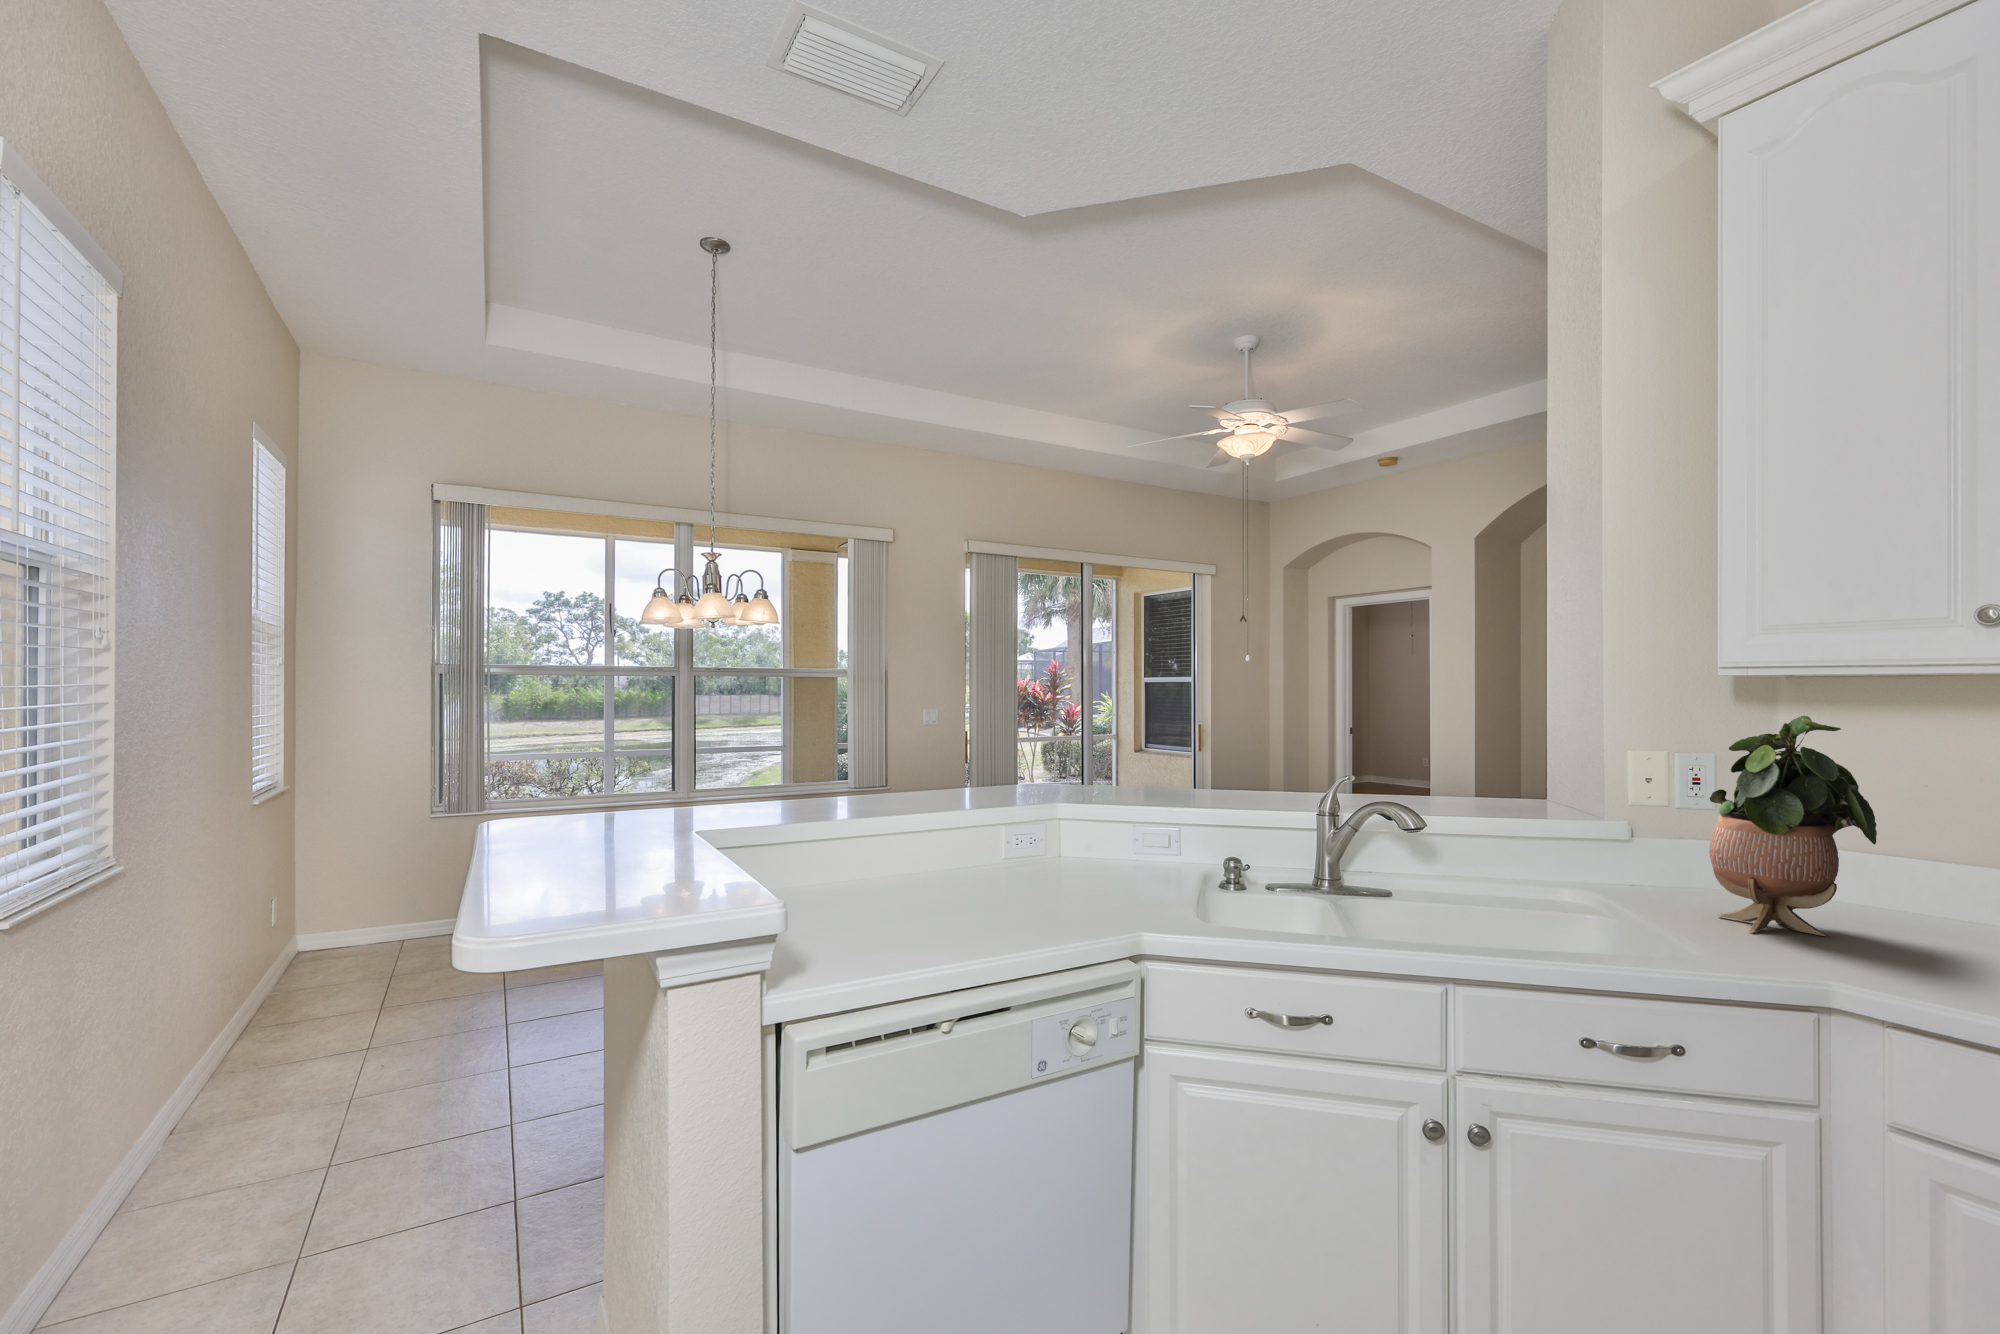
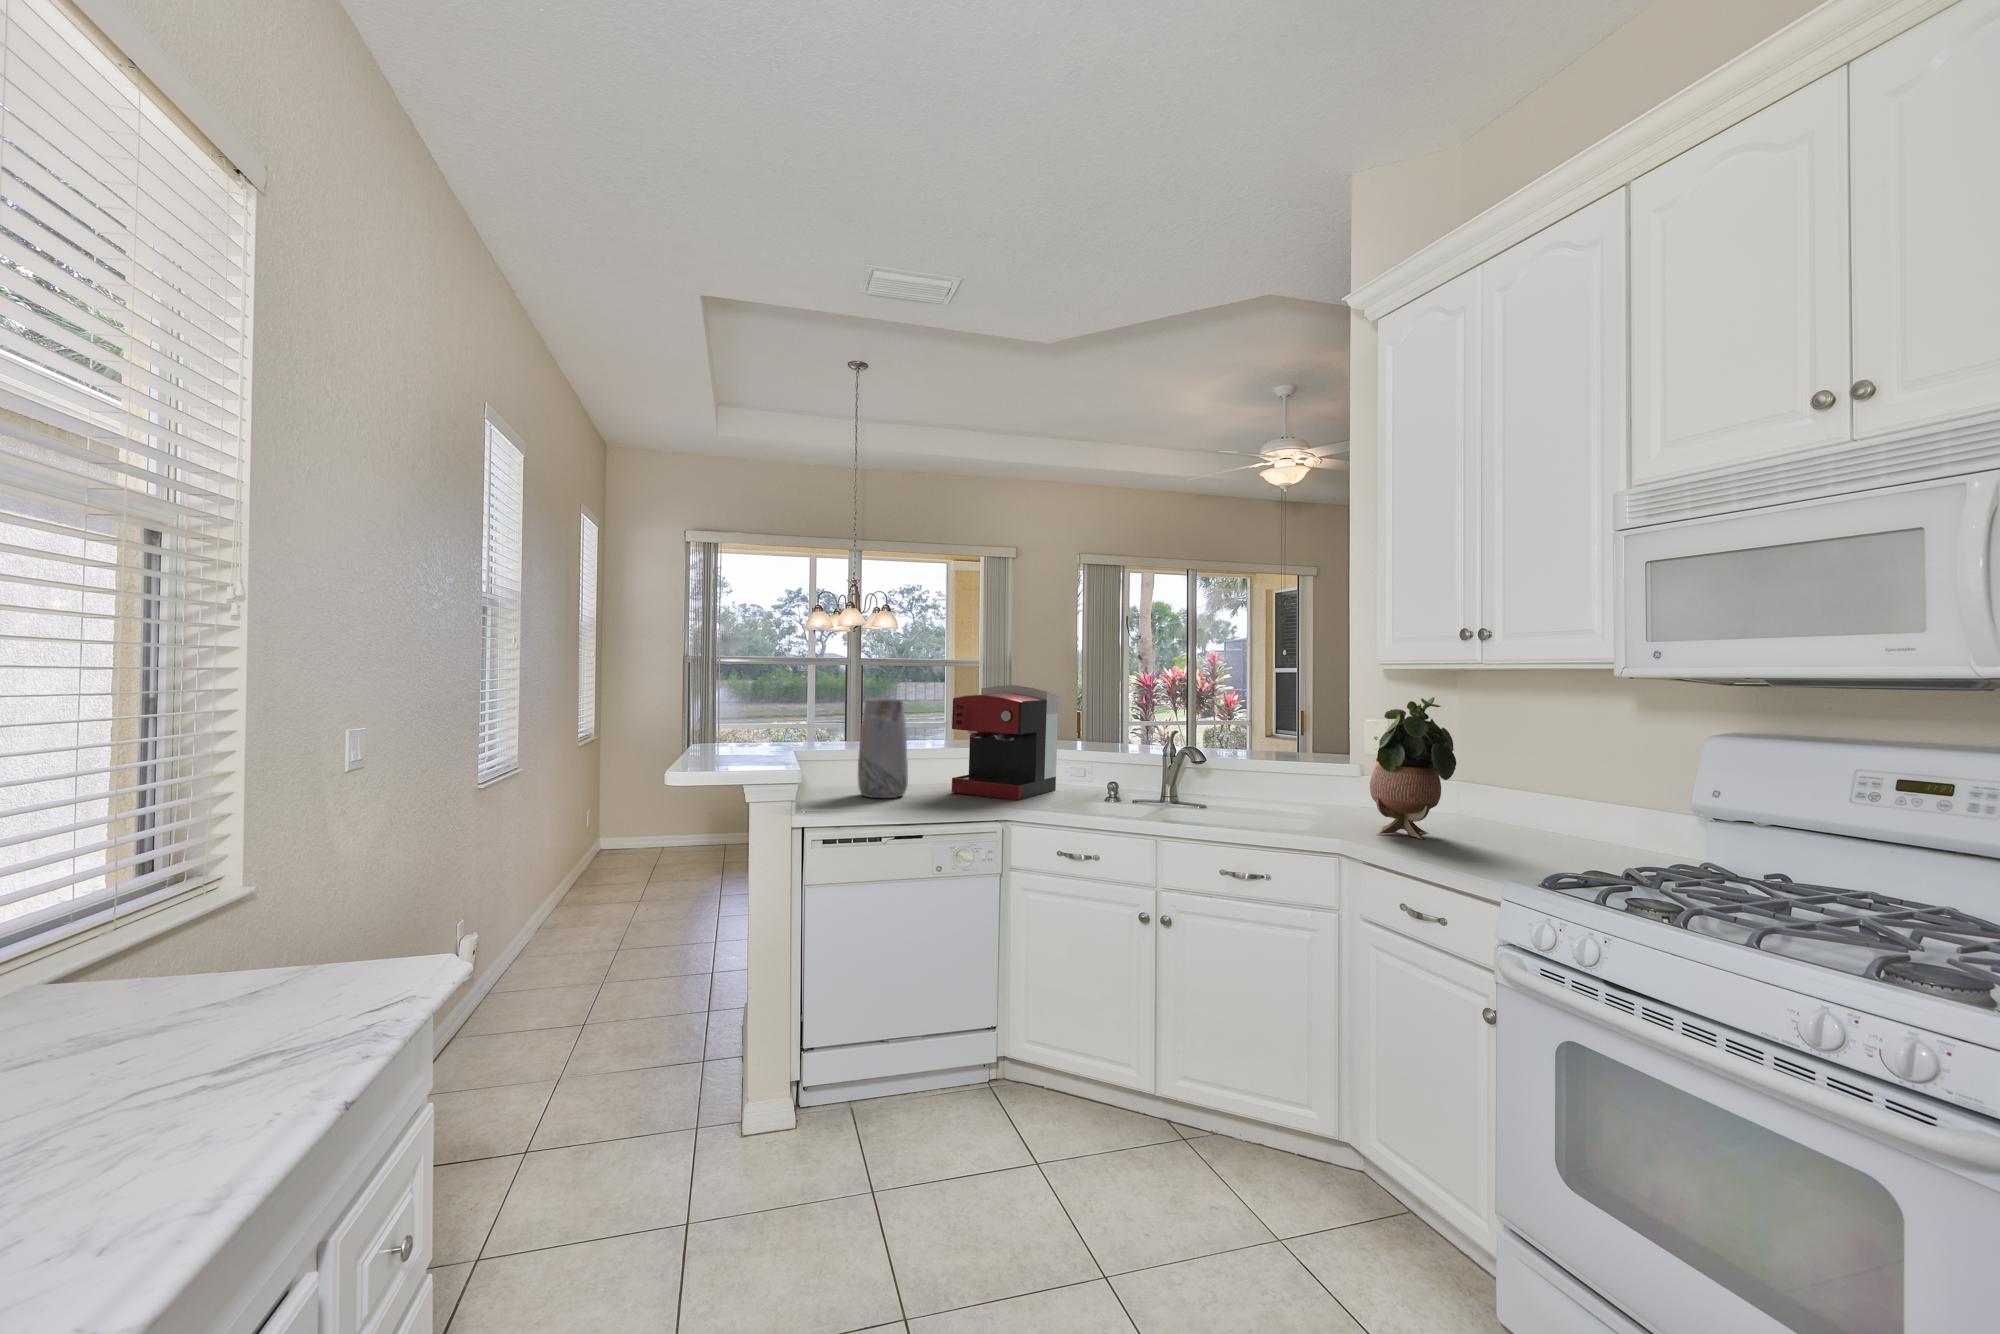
coffee maker: none [997,717,1139,912] -> present [952,685,1058,800]
vase: none [849,751,939,934] -> present [858,699,908,798]

